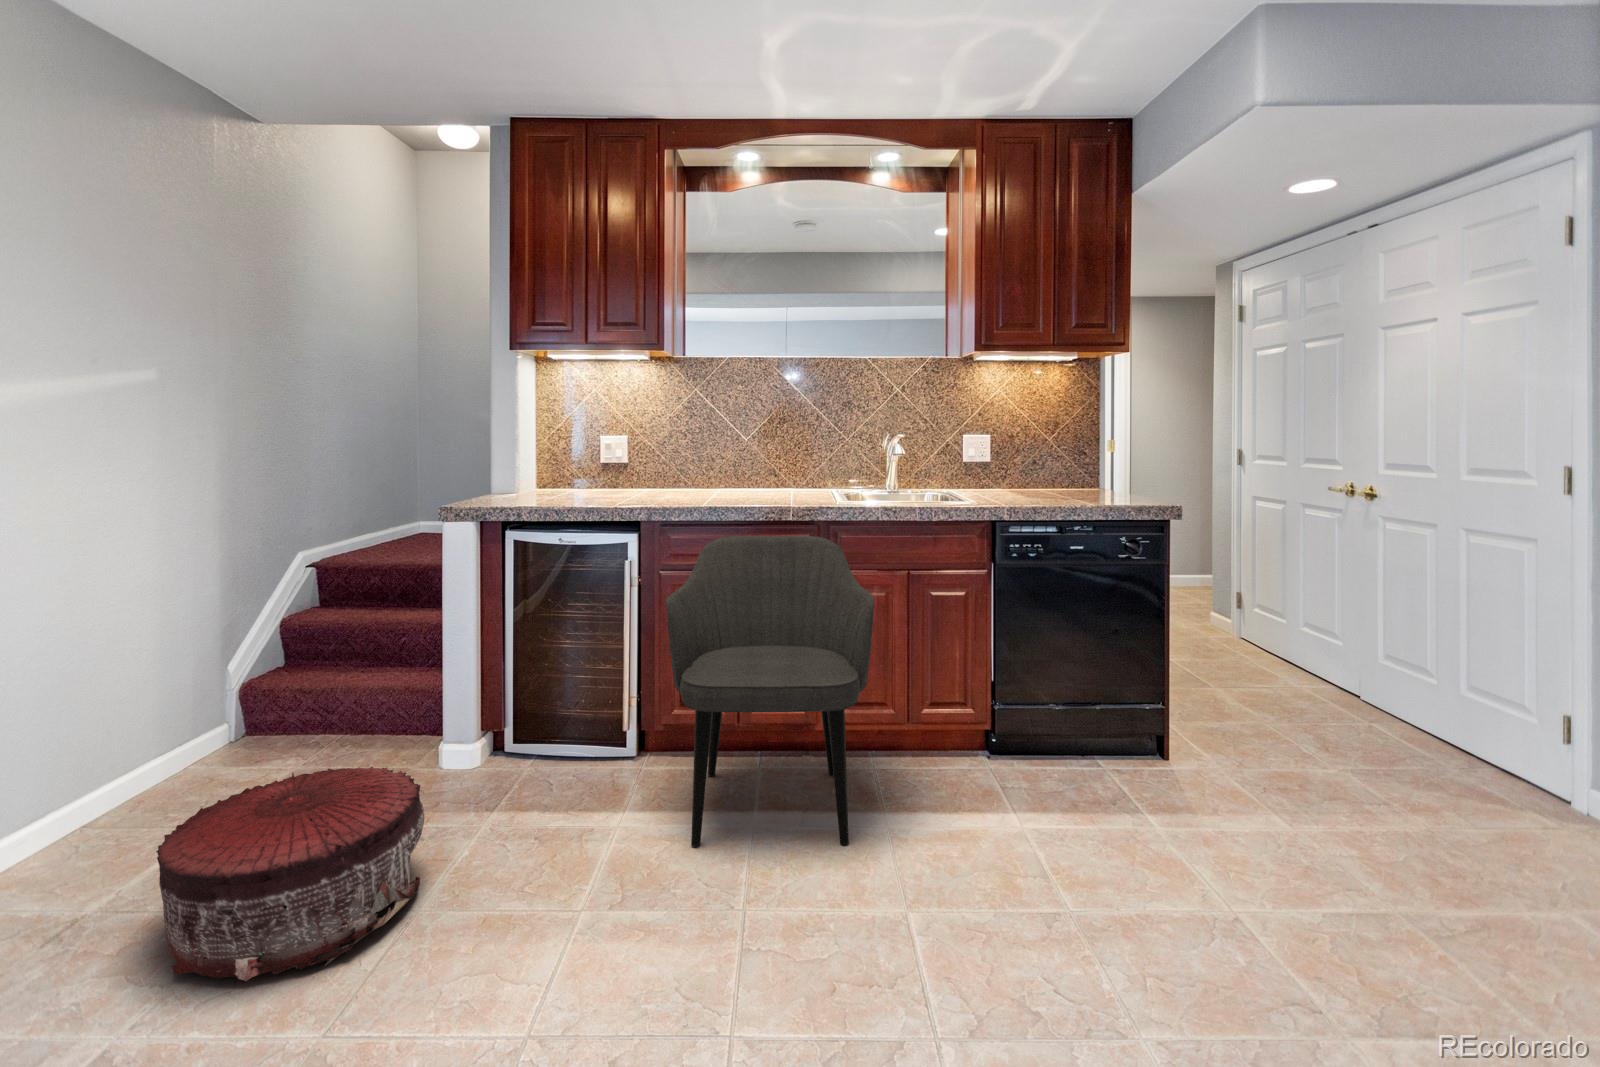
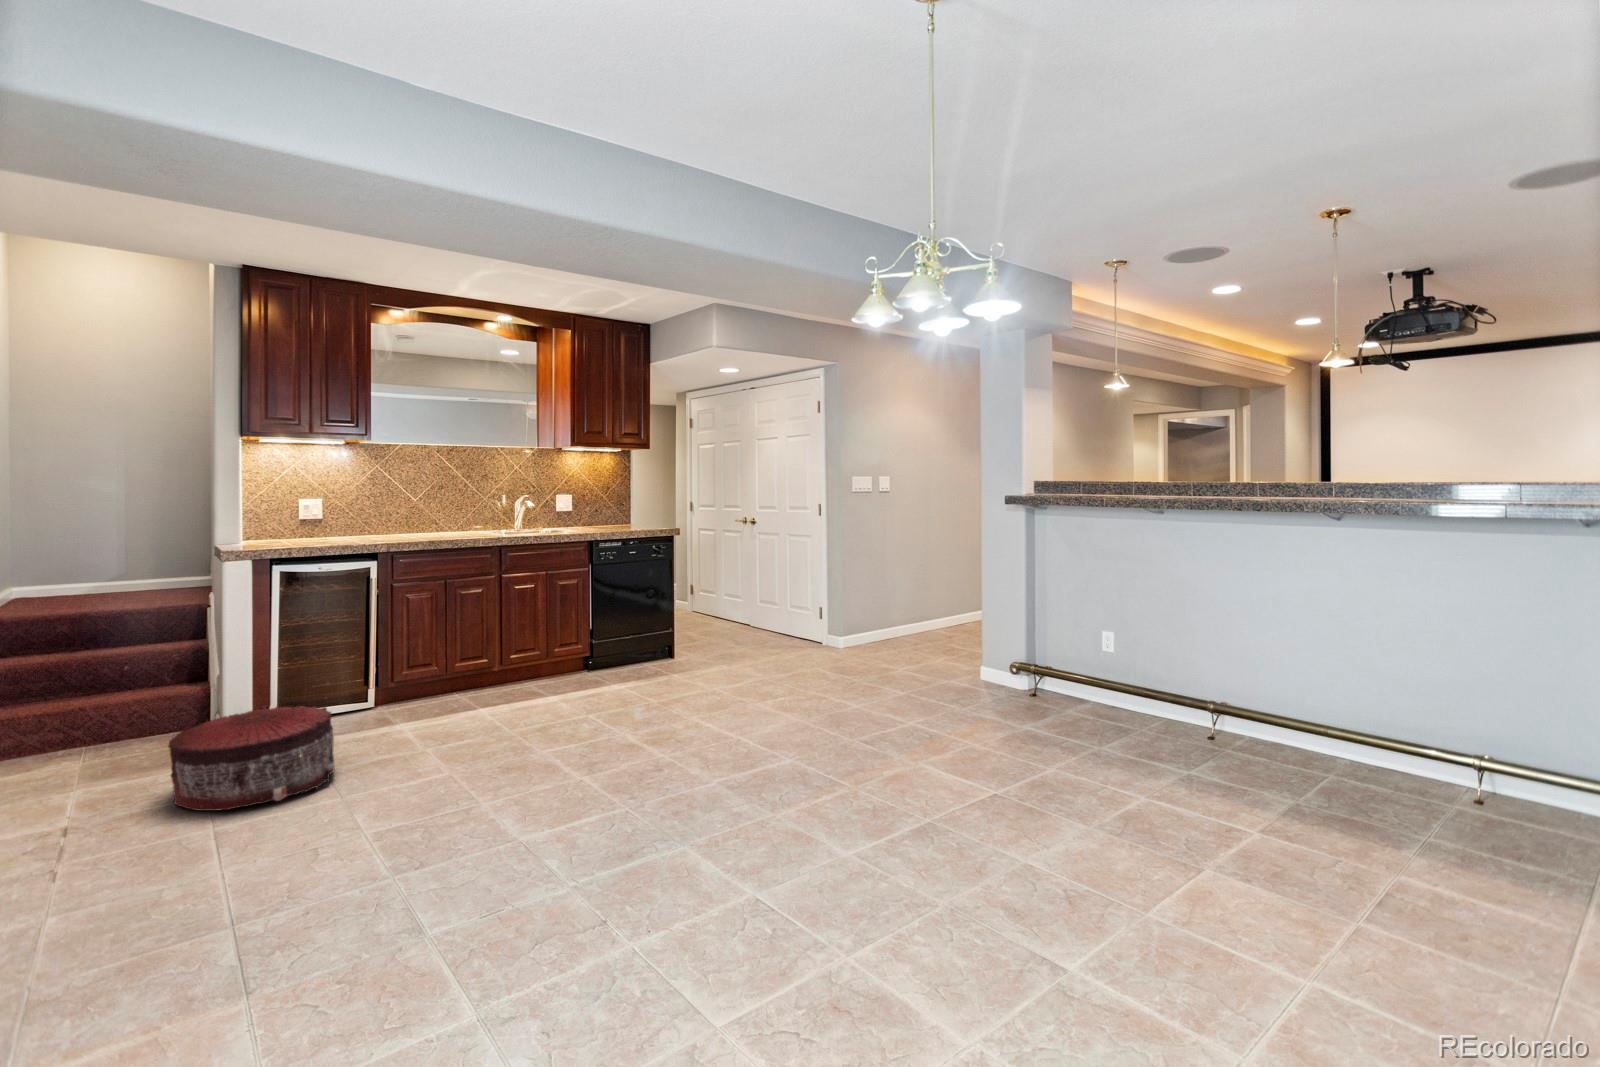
armchair: present [666,536,874,847] -> none [429,555,554,724]

